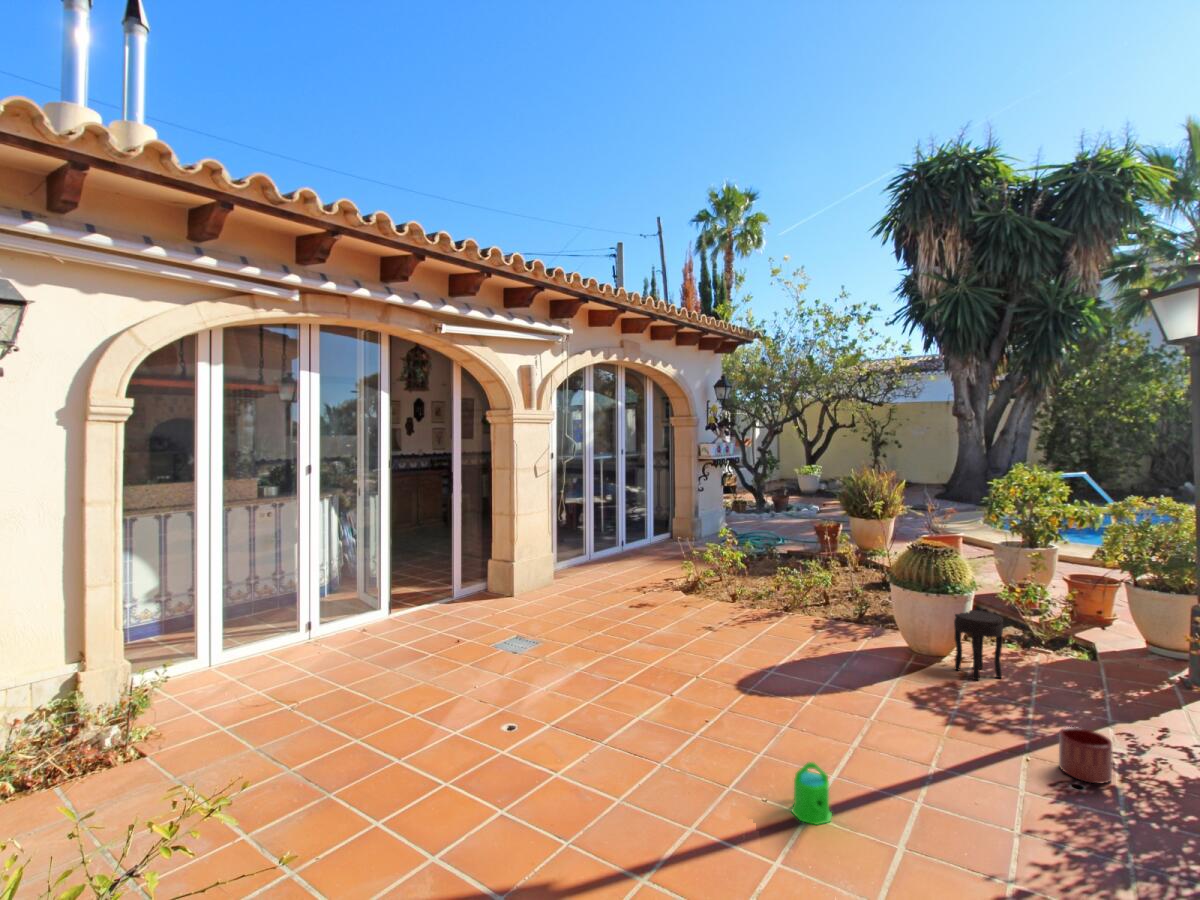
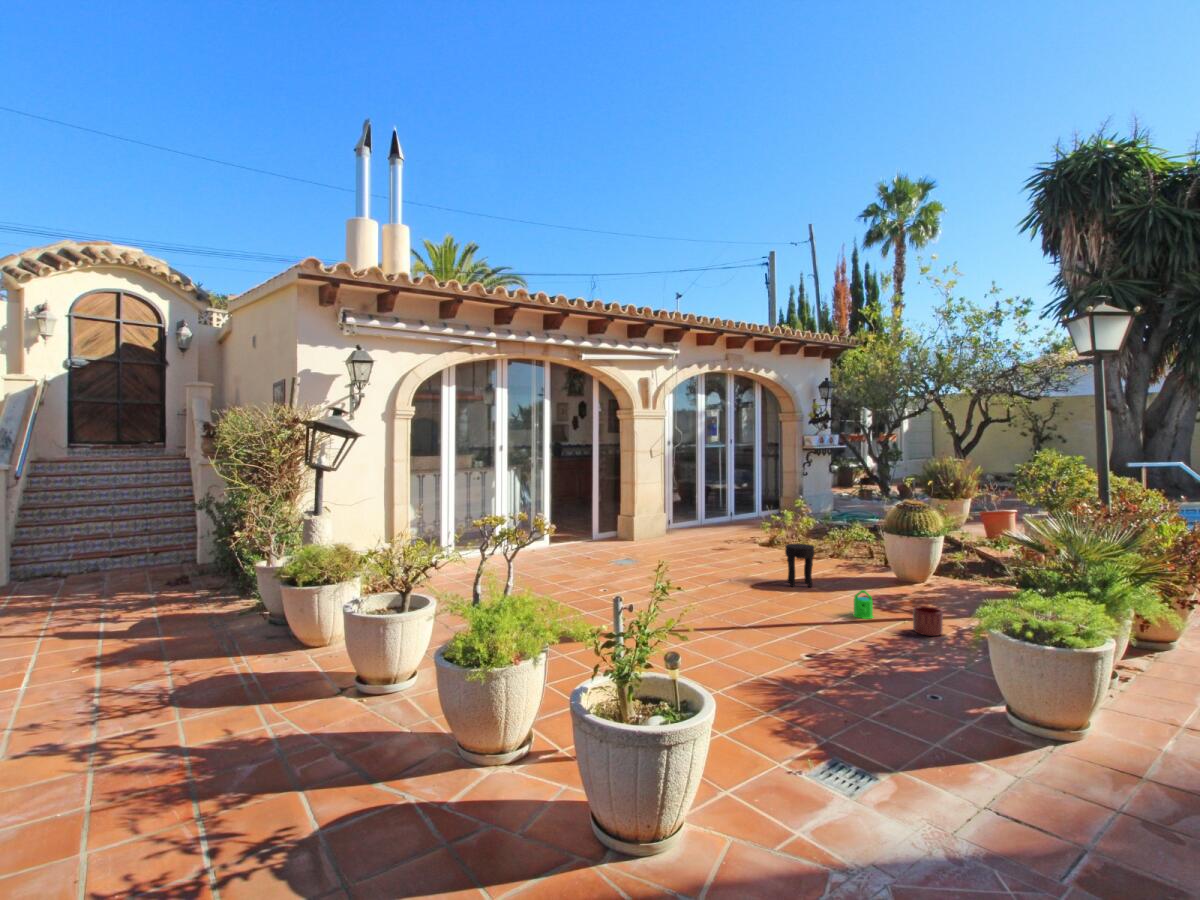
side table: present [954,610,1003,680] -> present [785,544,815,587]
watering can: present [792,762,832,825] -> present [853,590,873,619]

